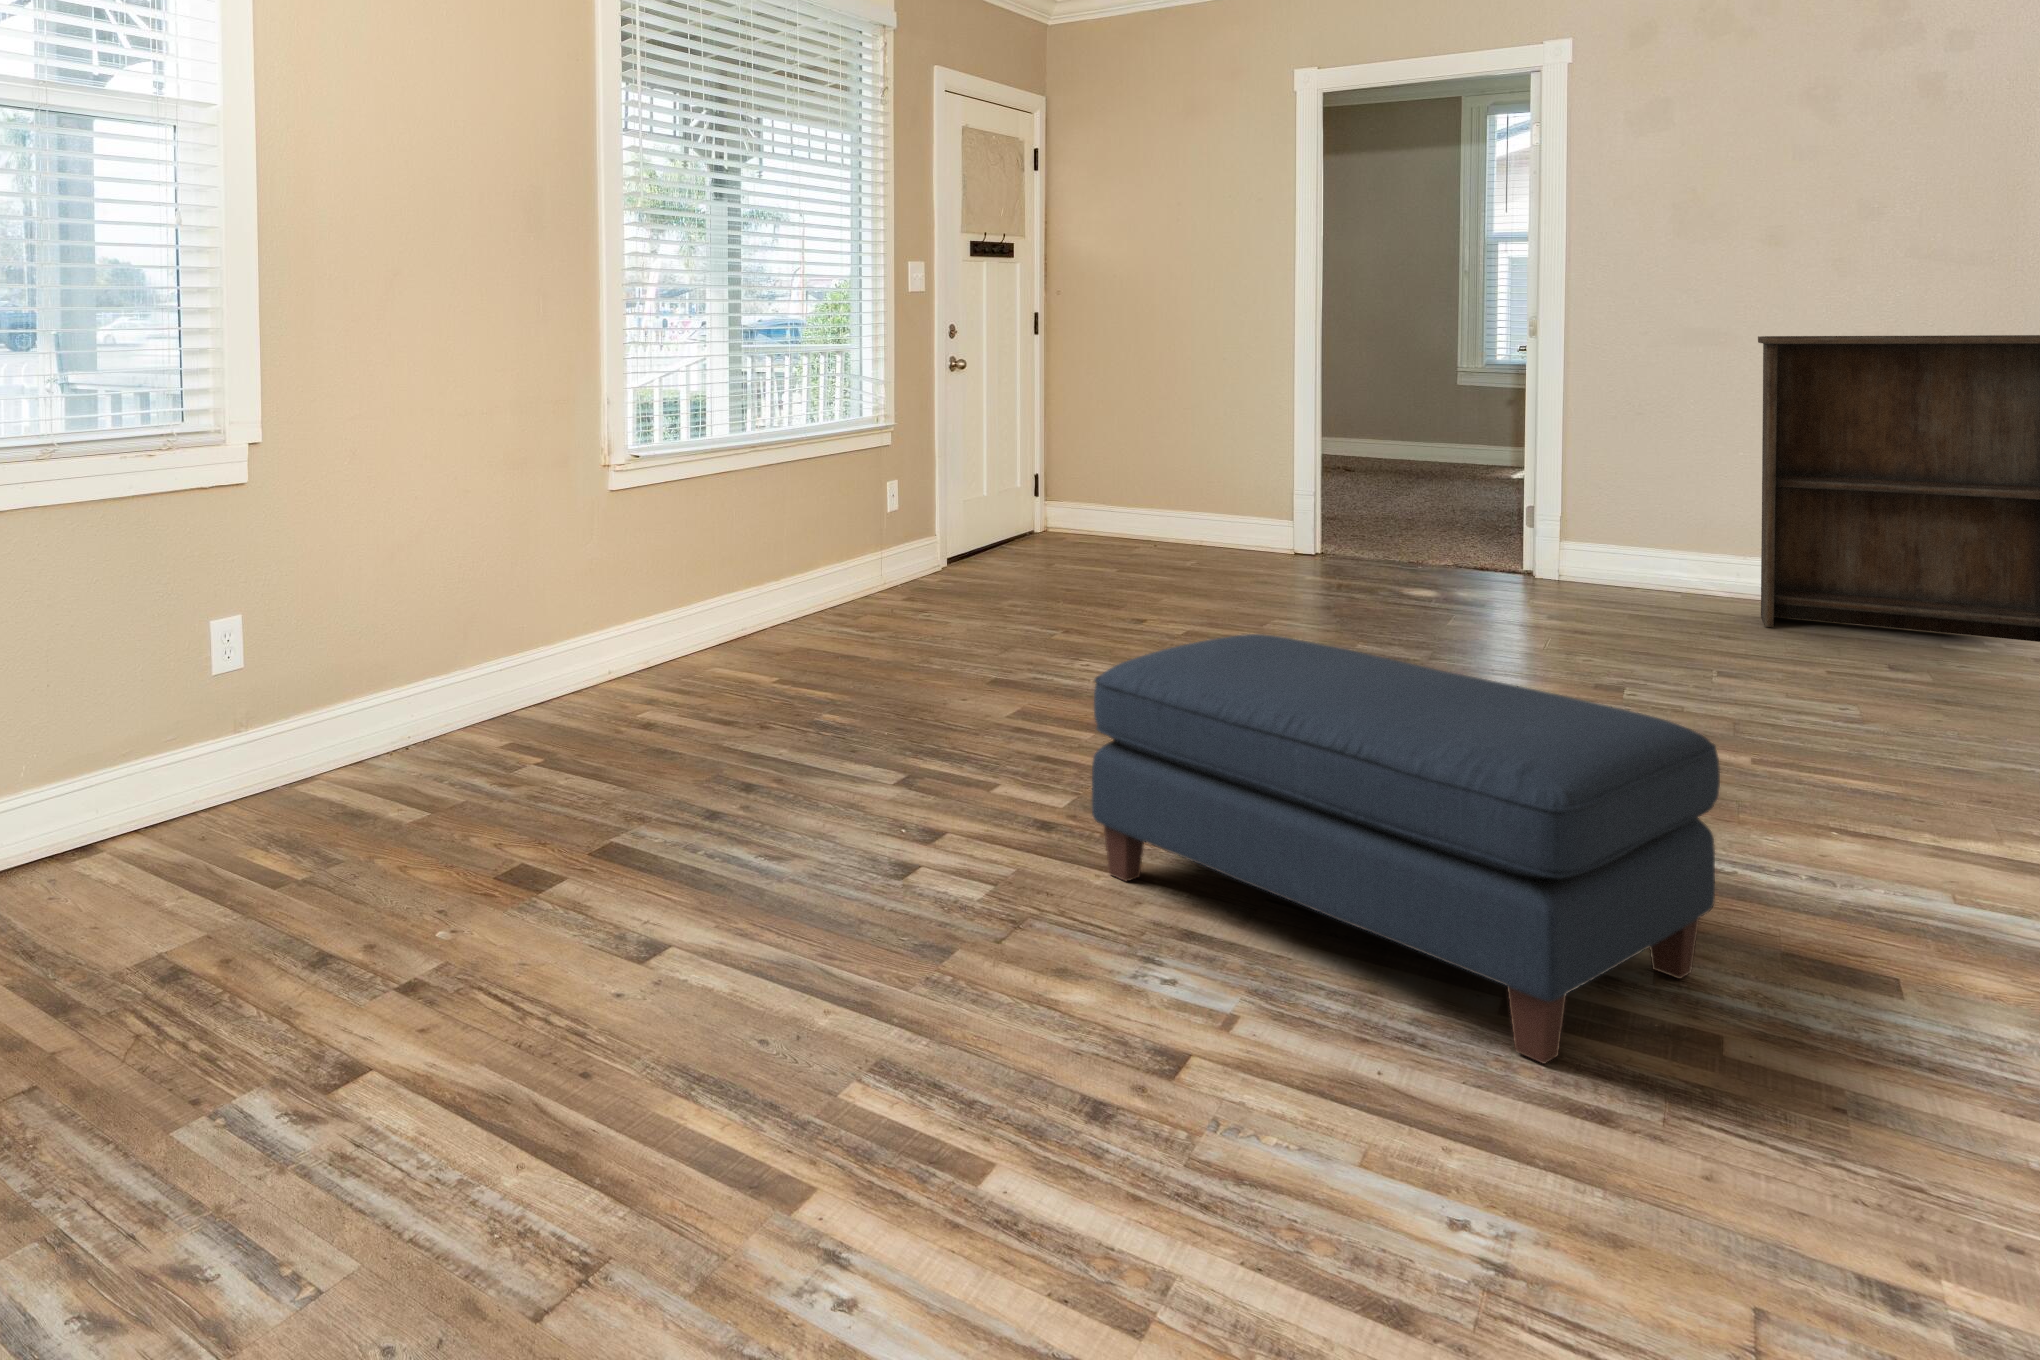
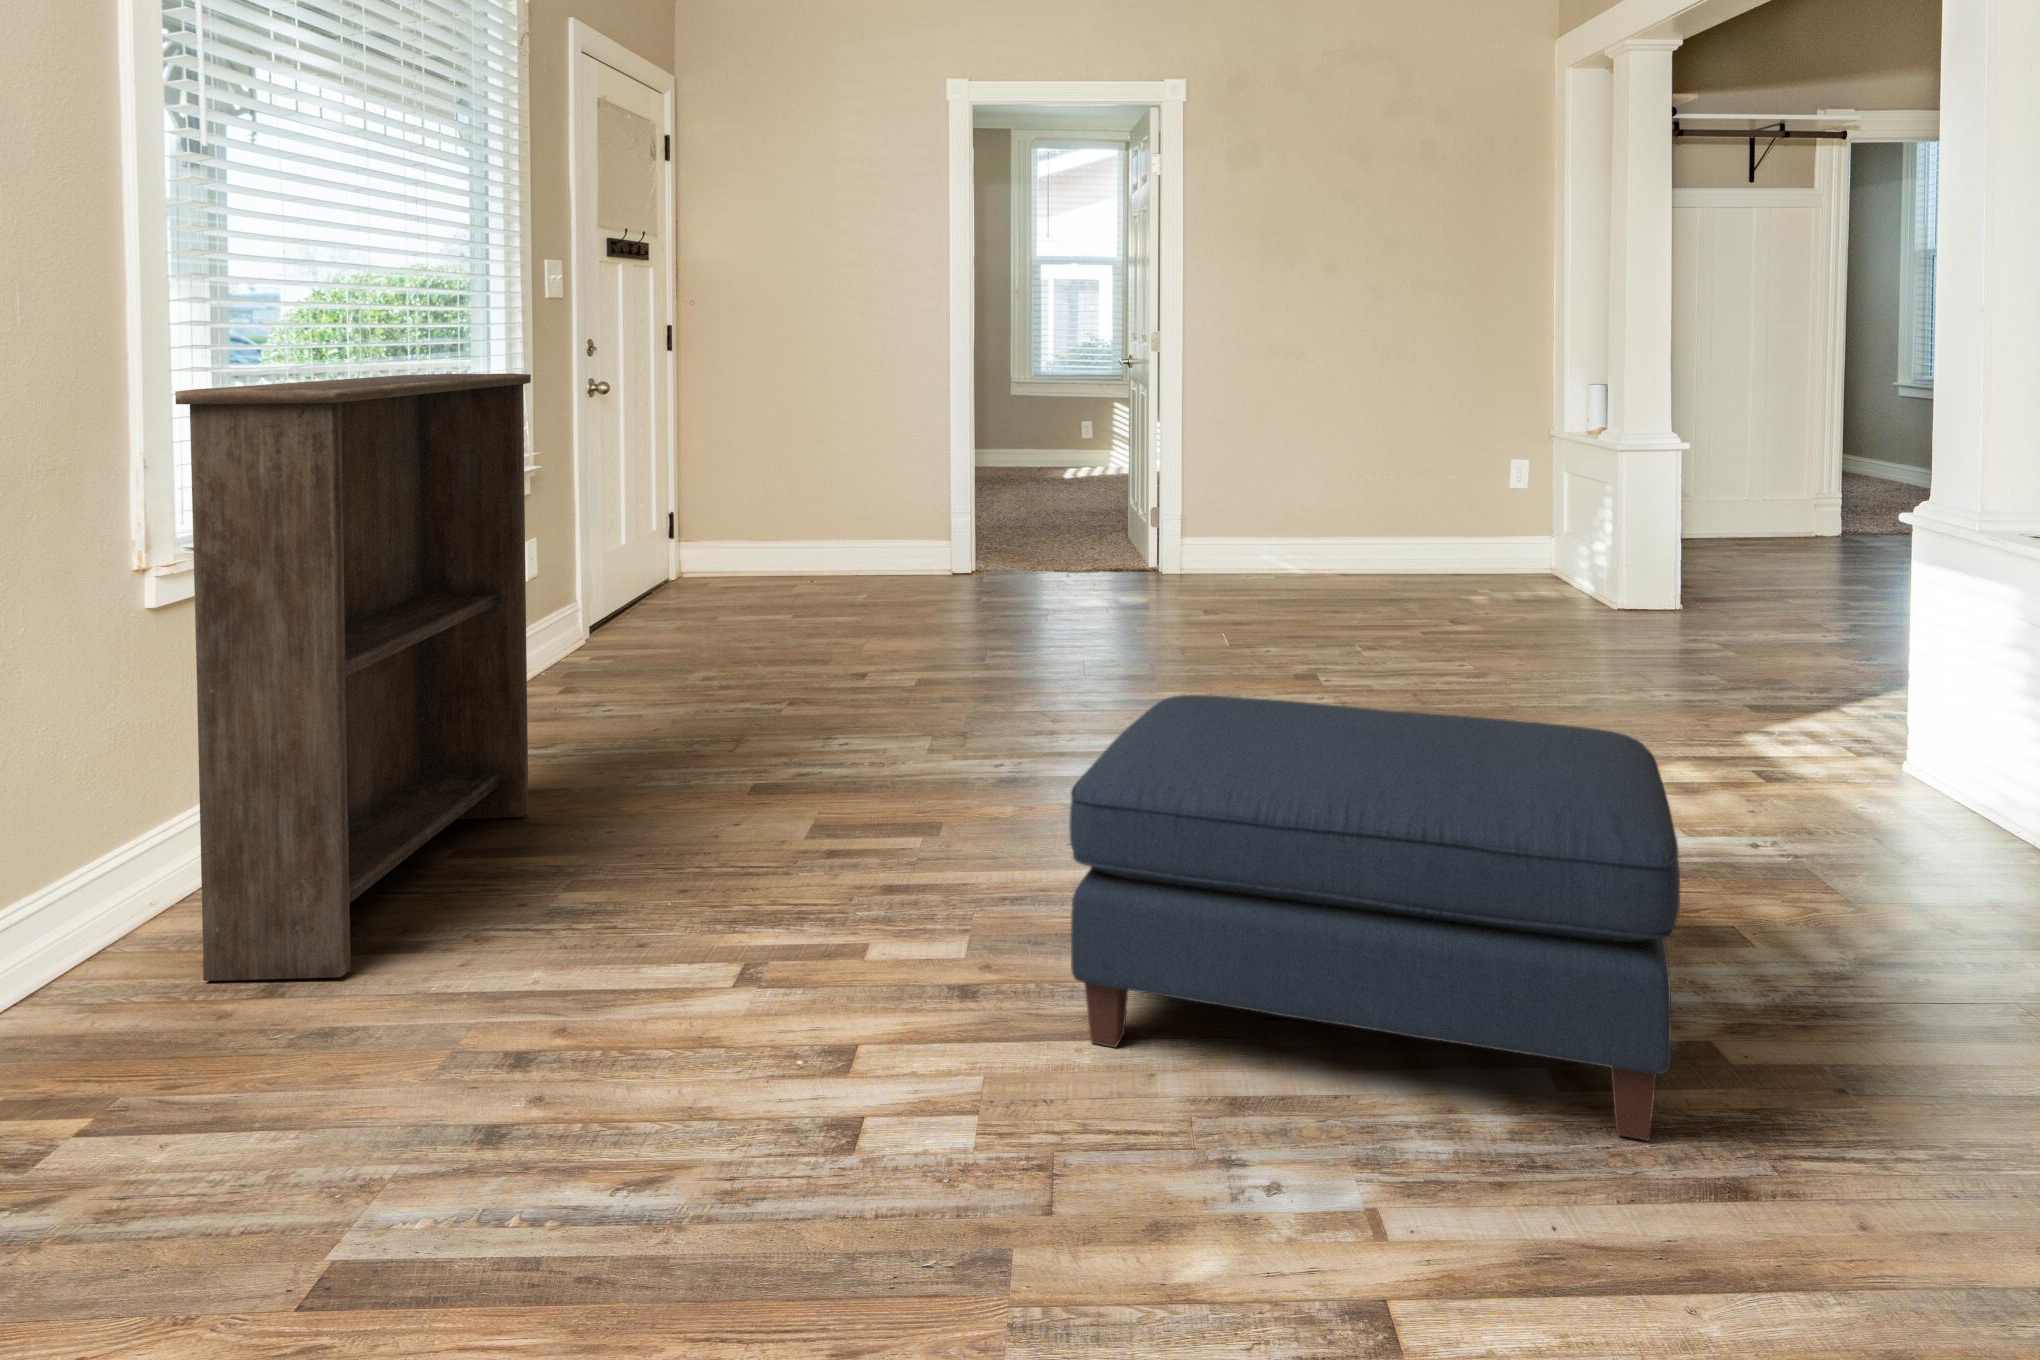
bookshelf: present [1758,335,2040,642] -> present [175,373,531,981]

